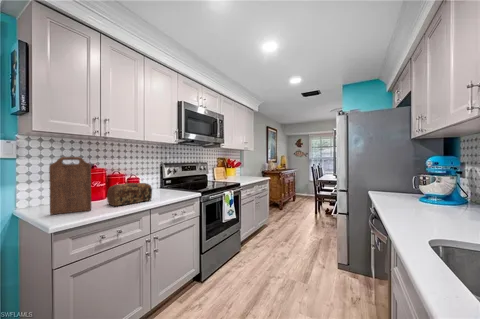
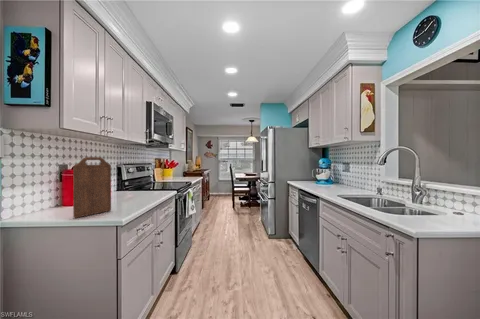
bread loaf: present [107,183,152,206] -> none [108,183,148,206]

